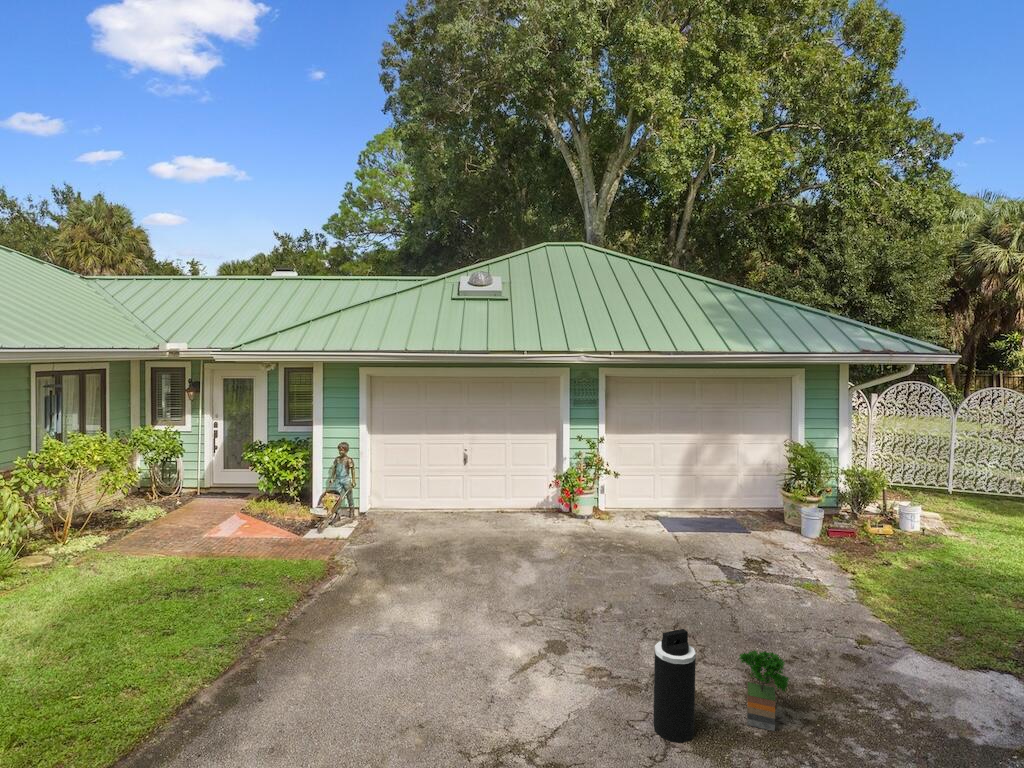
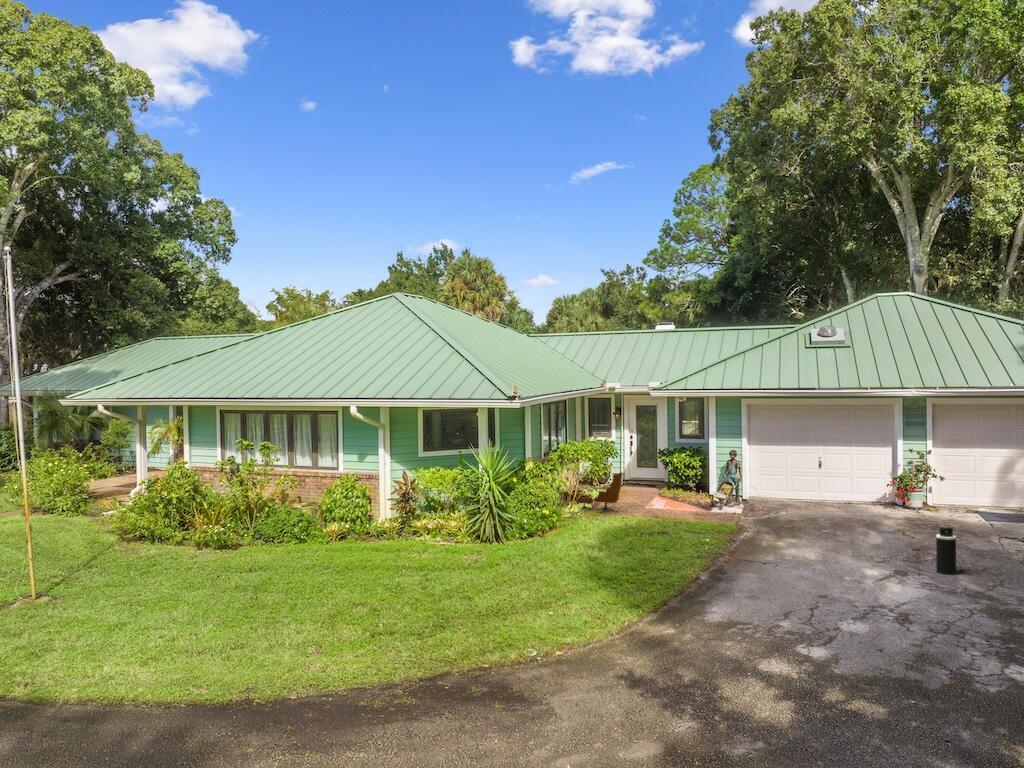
lounge chair: none [22,492,115,576] -> present [576,472,622,512]
potted tree: present [739,650,789,731] -> none [983,542,1008,577]

